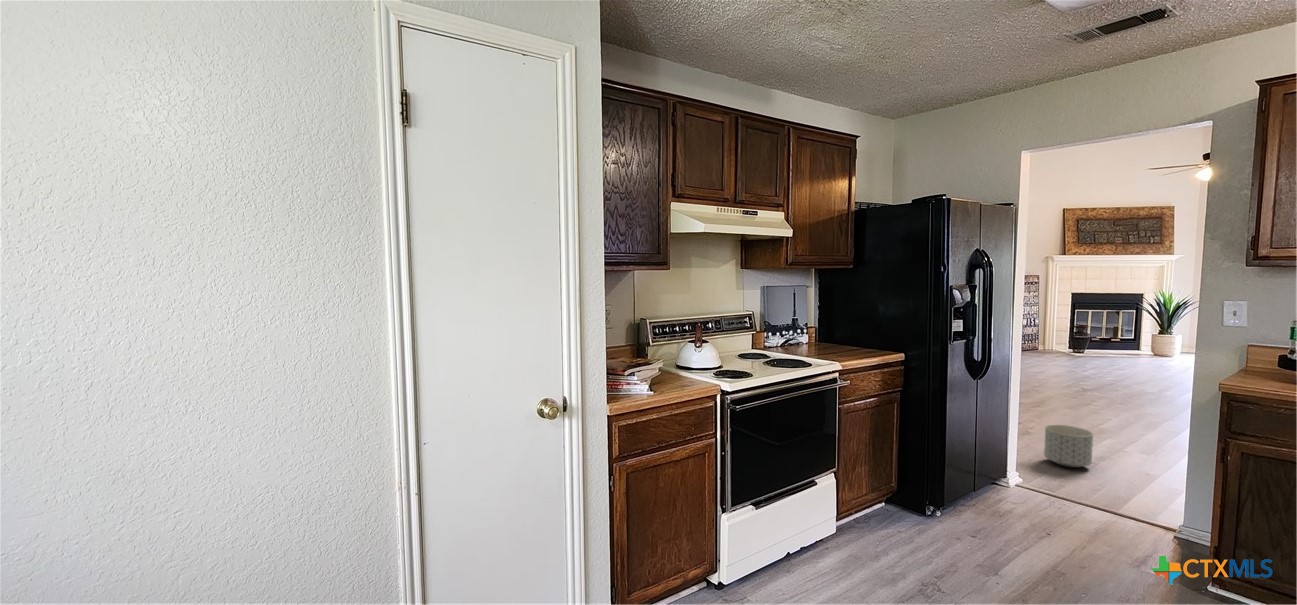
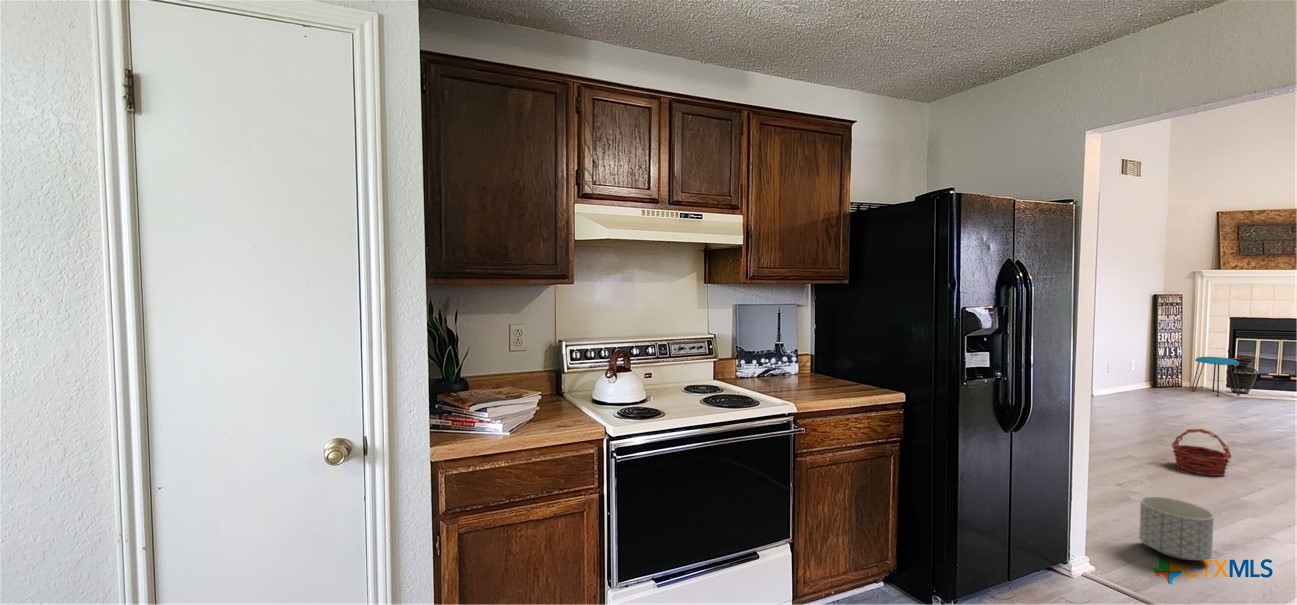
stool: none [1046,325,1079,356] -> present [1192,357,1240,397]
basket: none [1048,377,1088,412] -> present [1172,429,1231,476]

